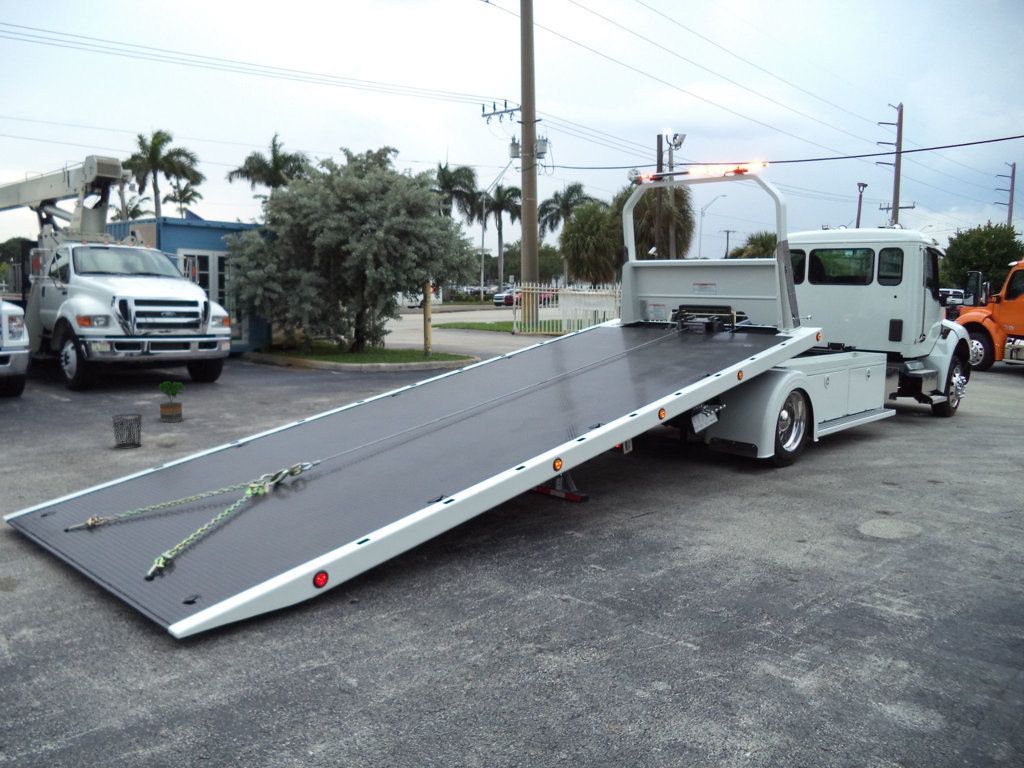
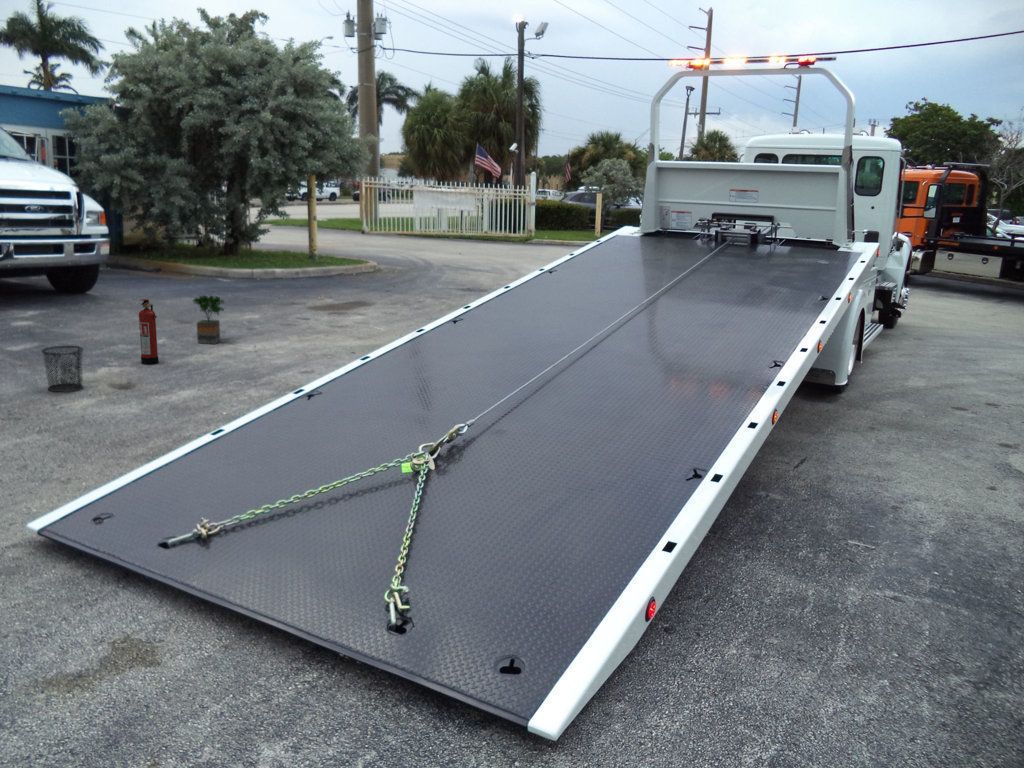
potted tree: present [160,381,185,422] -> present [193,295,224,344]
fire extinguisher: none [199,381,214,432] -> present [139,299,159,364]

